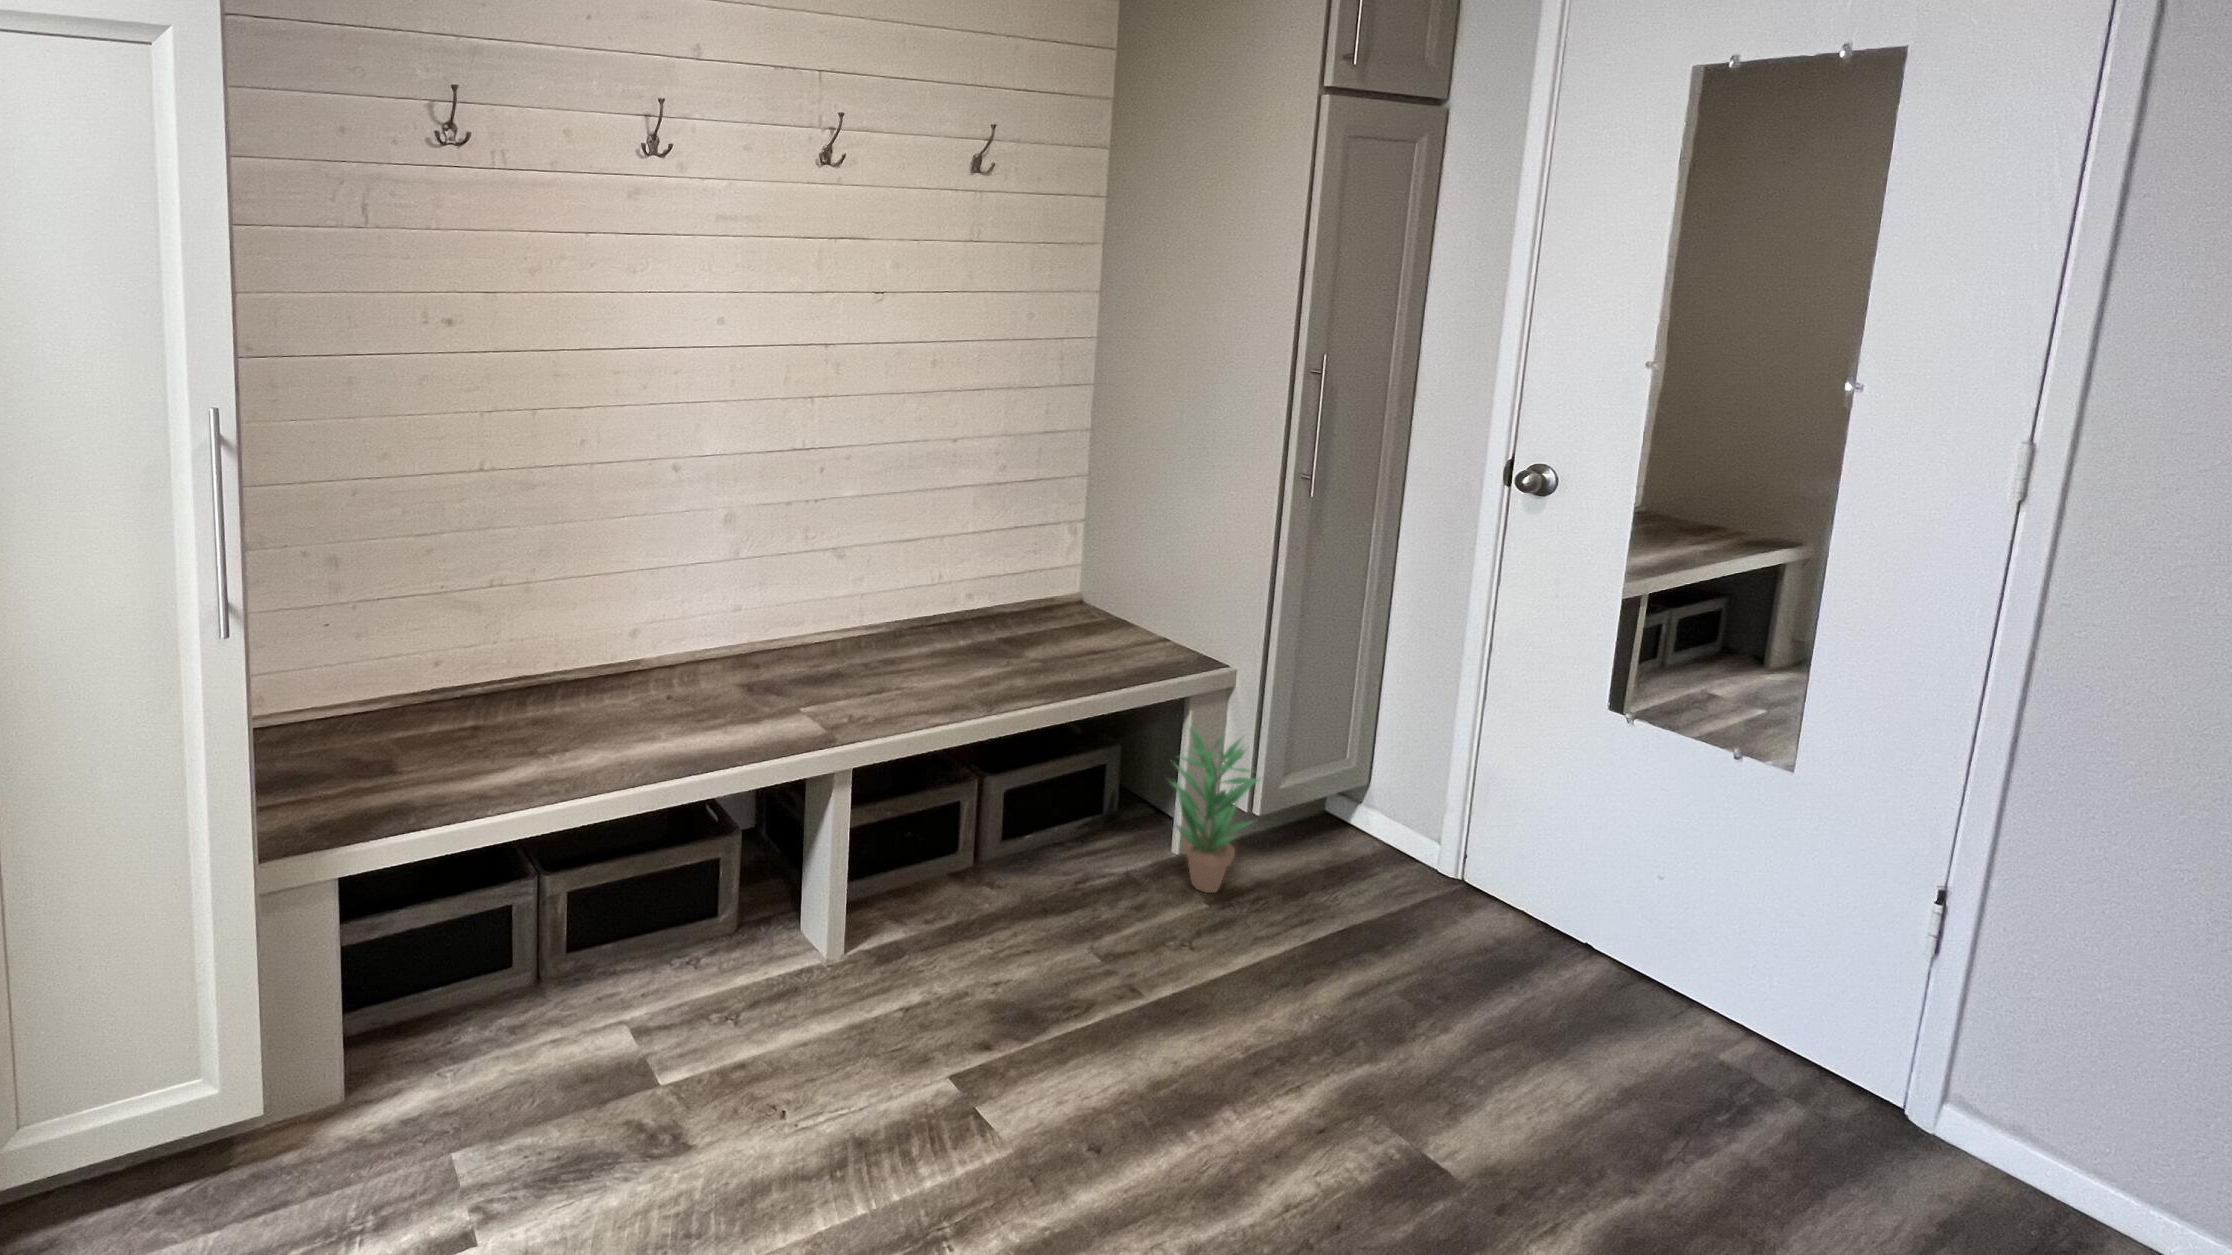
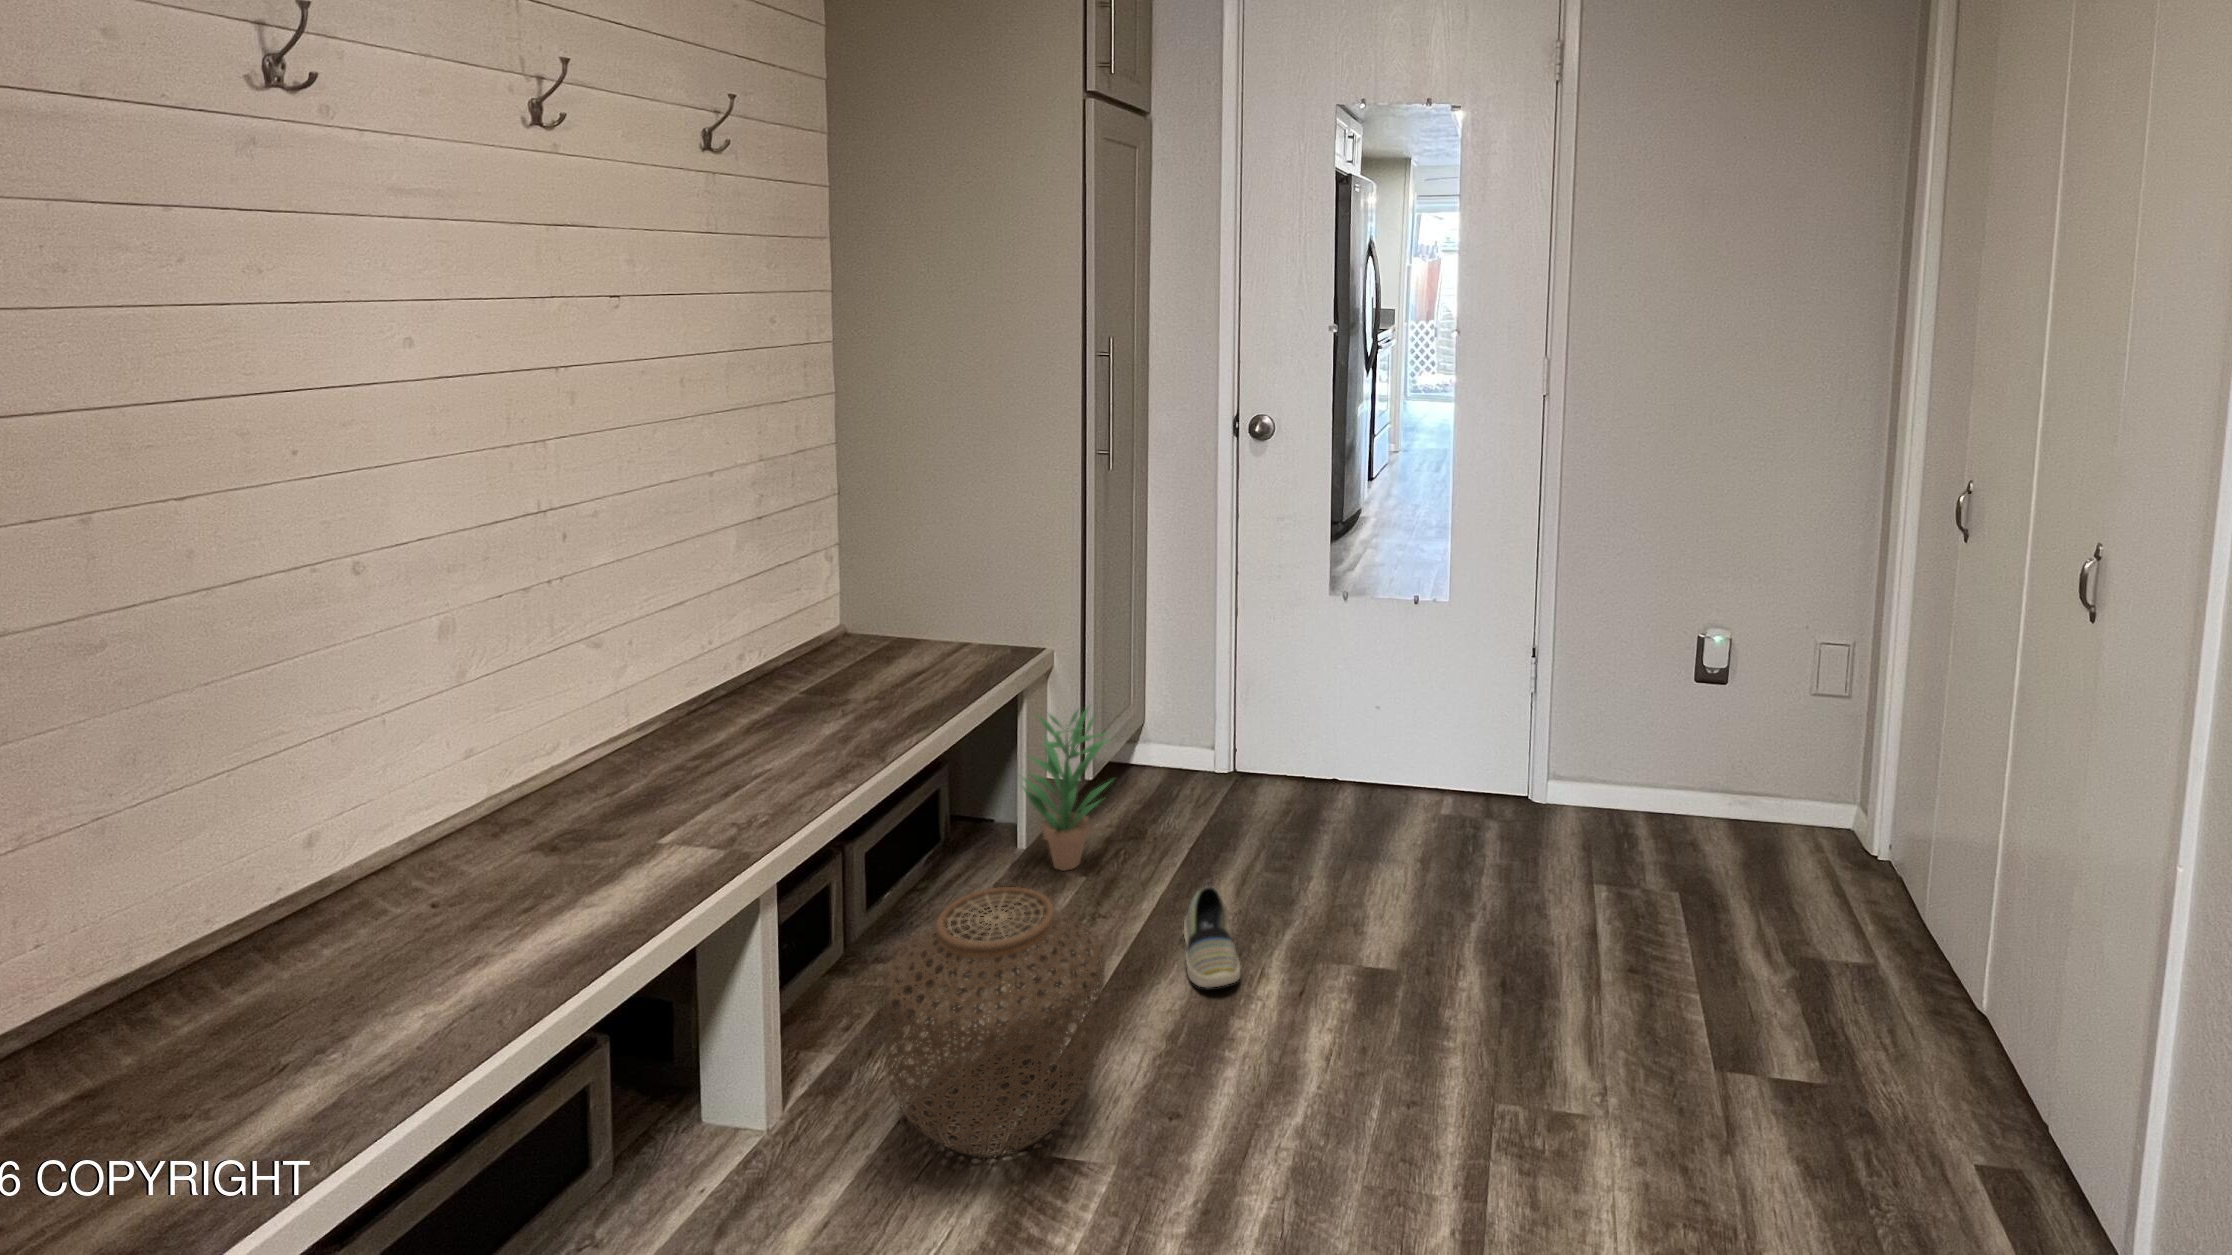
woven basket: none [876,847,1071,1089] -> present [883,887,1105,1156]
shoe: none [1216,968,1301,1077] -> present [1184,886,1241,988]

